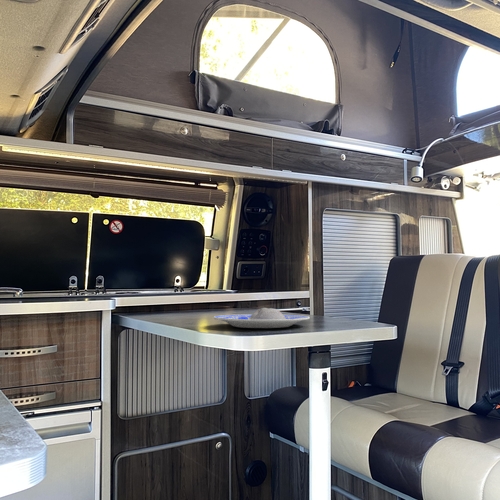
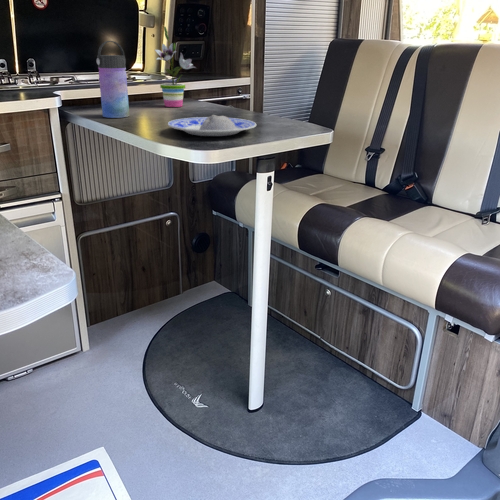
potted plant: none [212,239,253,313] -> present [155,27,195,107]
water bottle: none [153,246,182,319] -> present [97,41,129,118]

